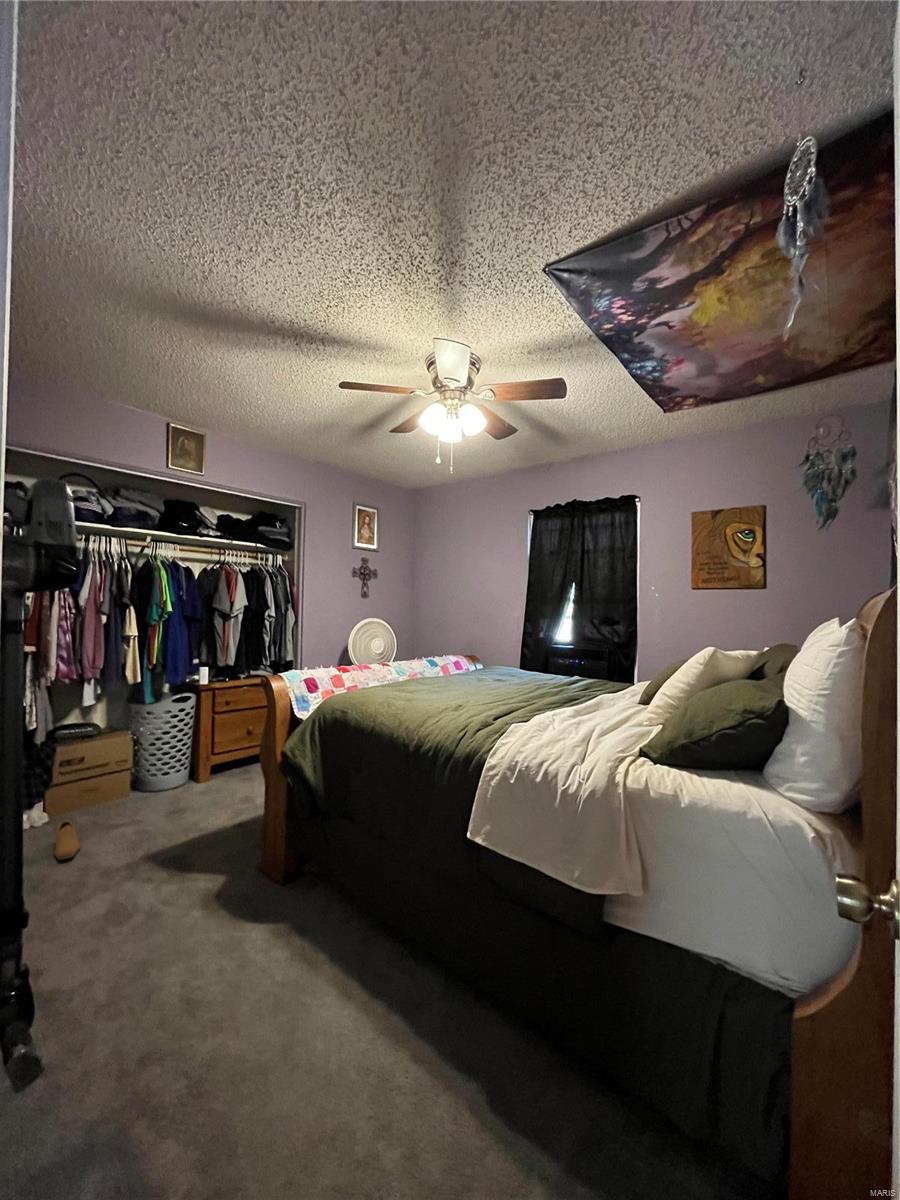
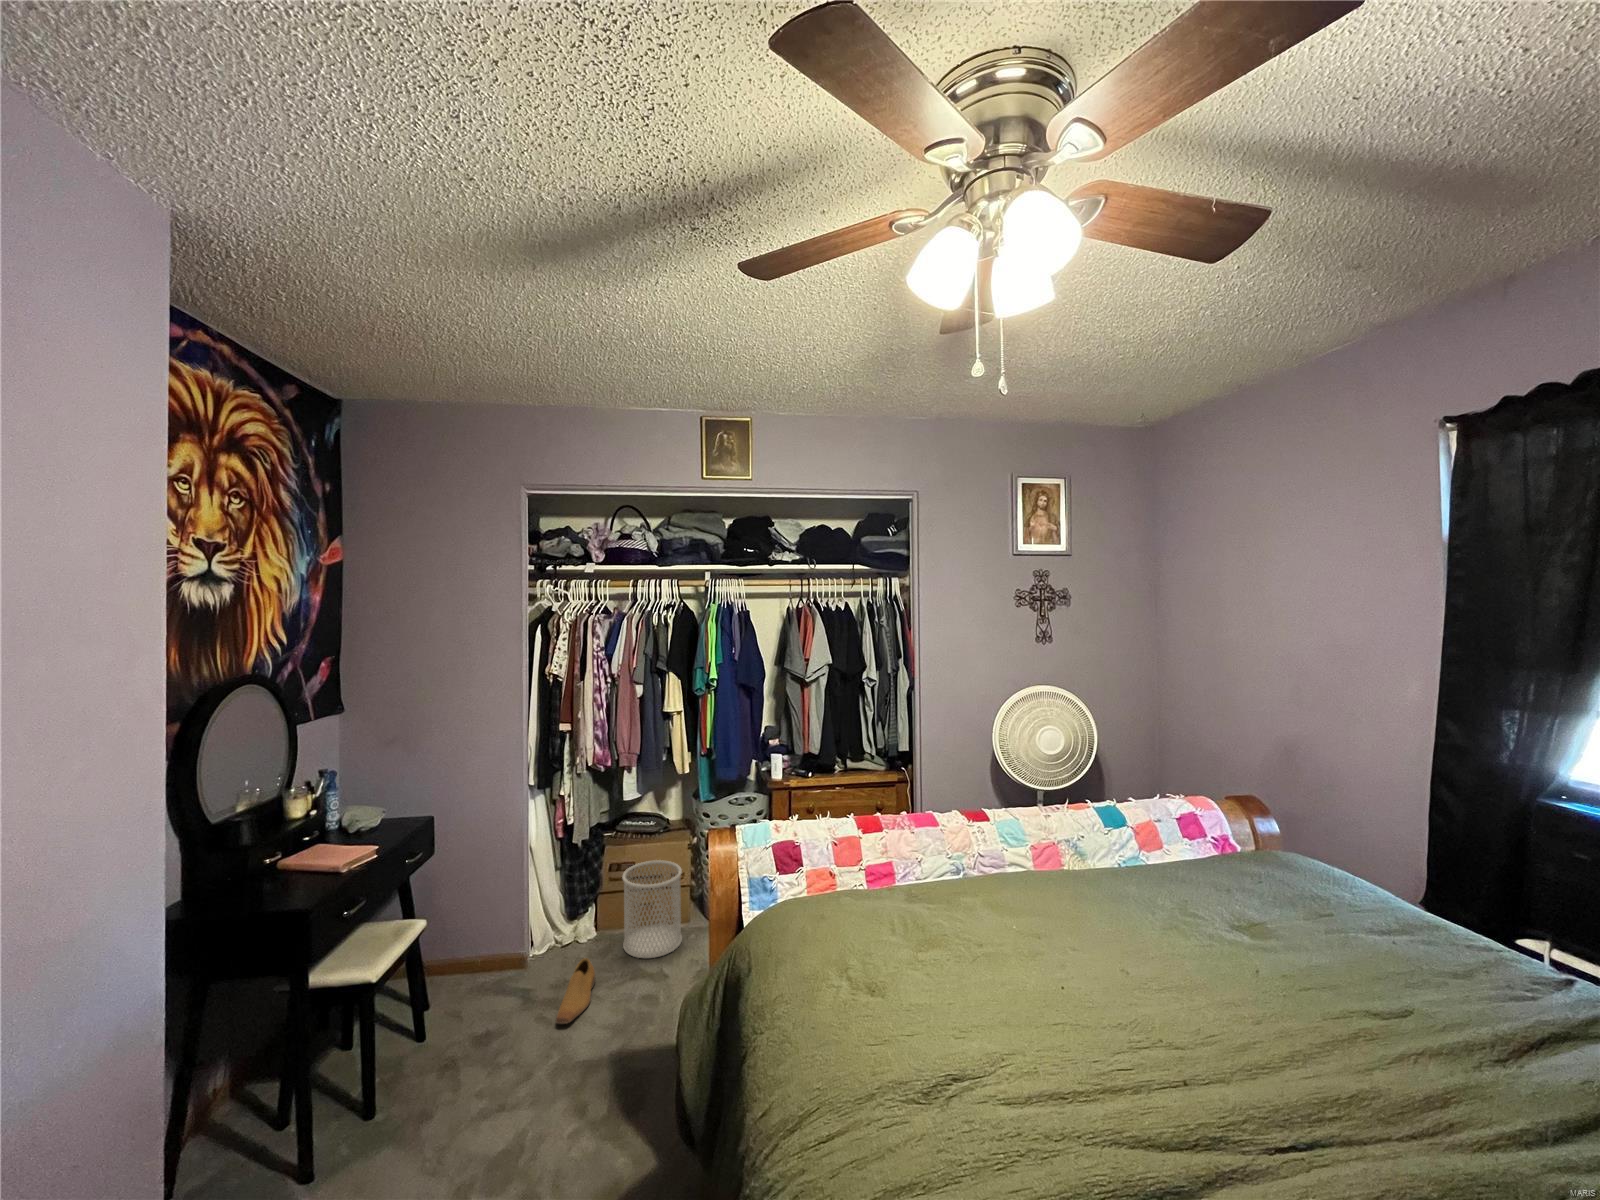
wastebasket: none [83,749,138,819] -> present [622,860,682,958]

